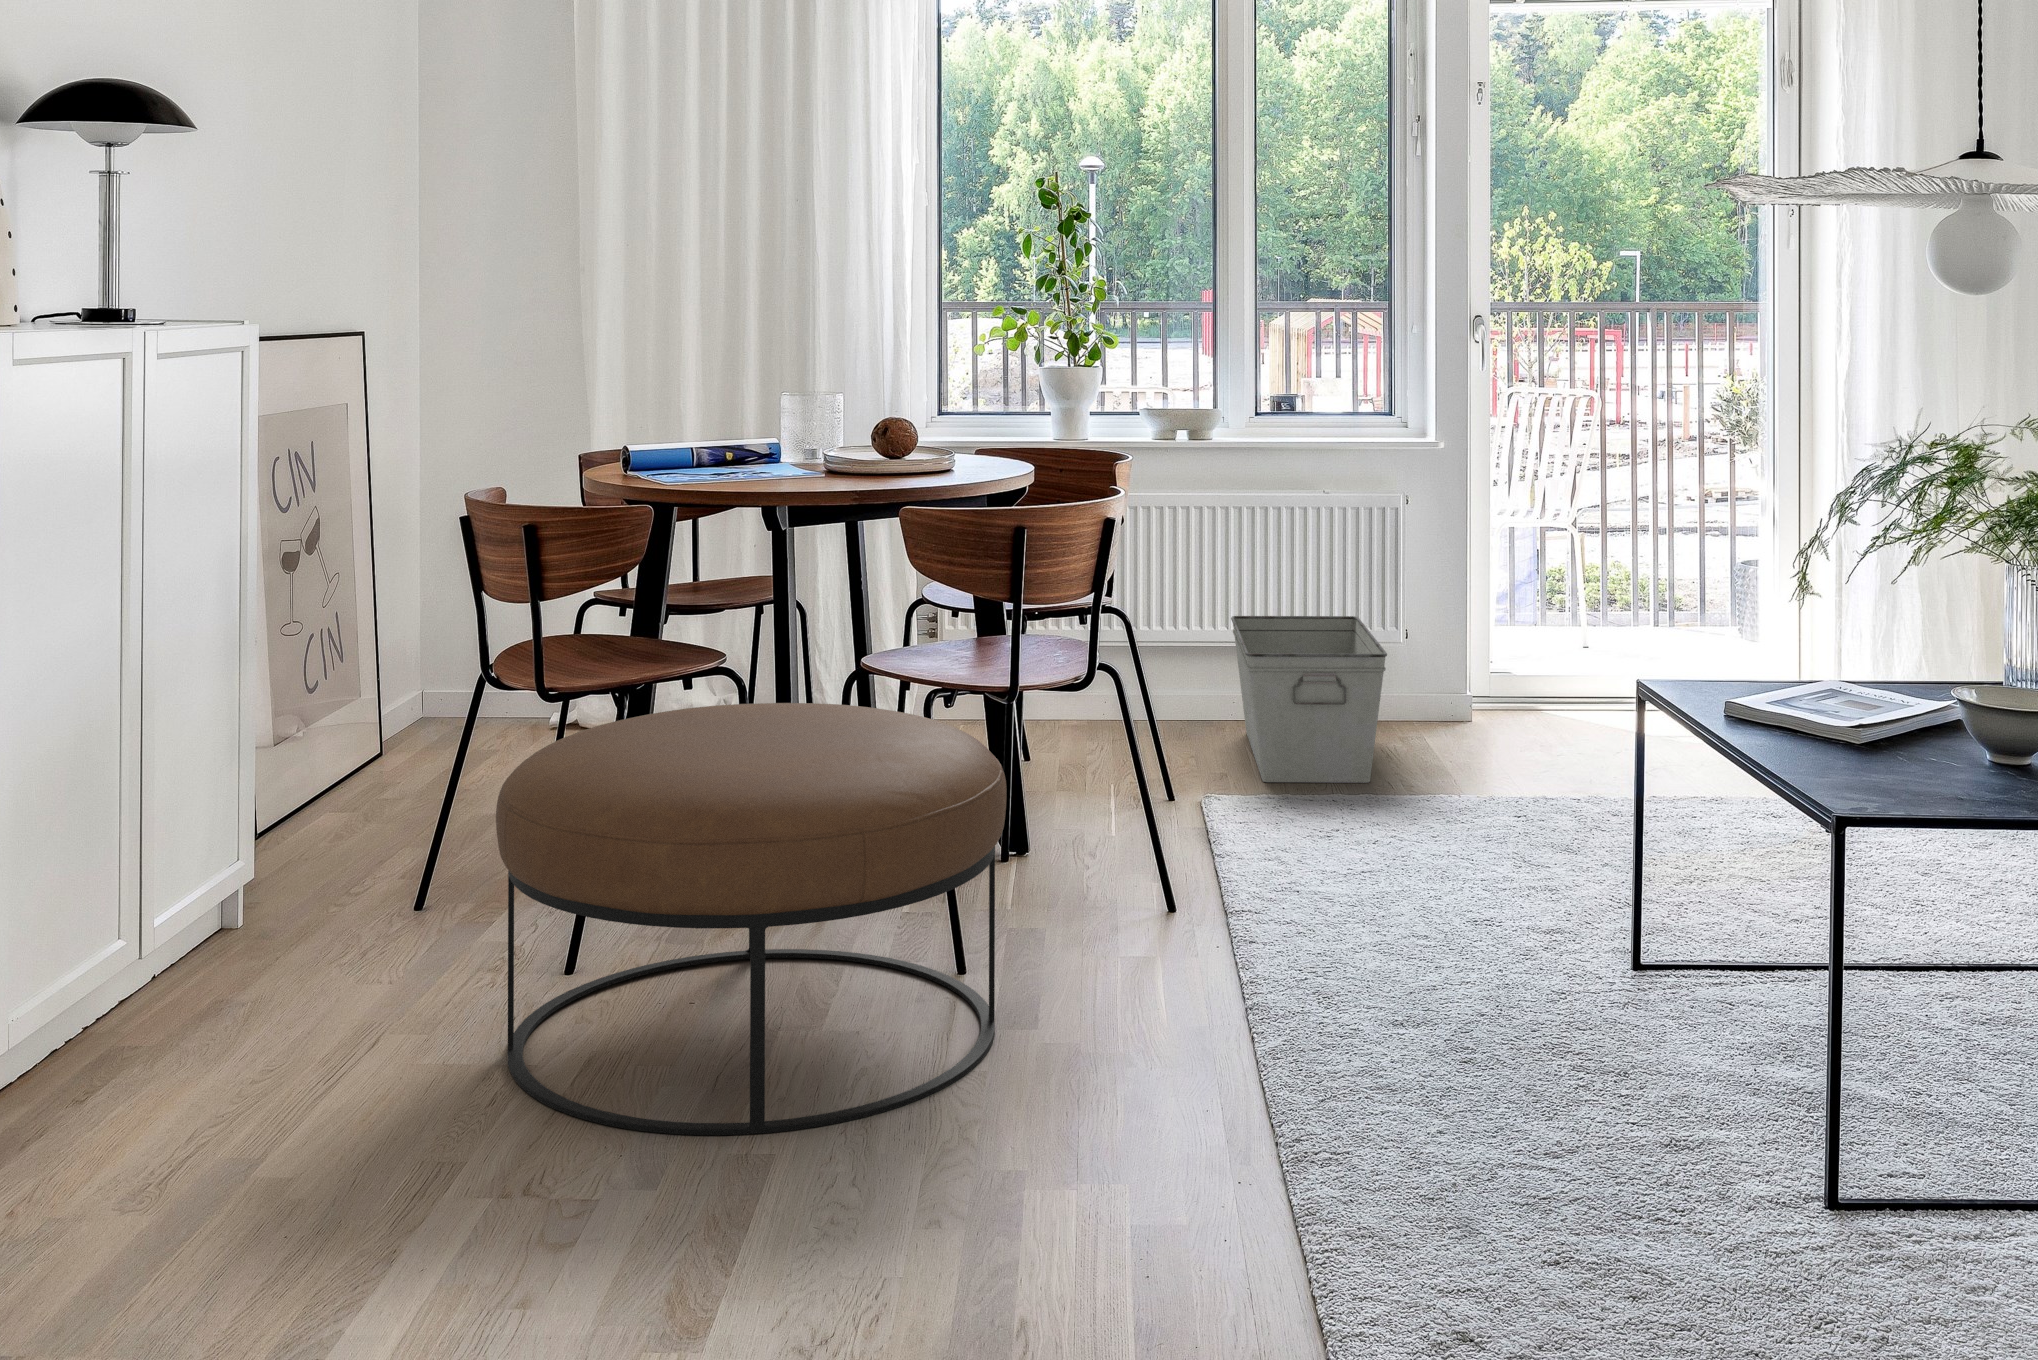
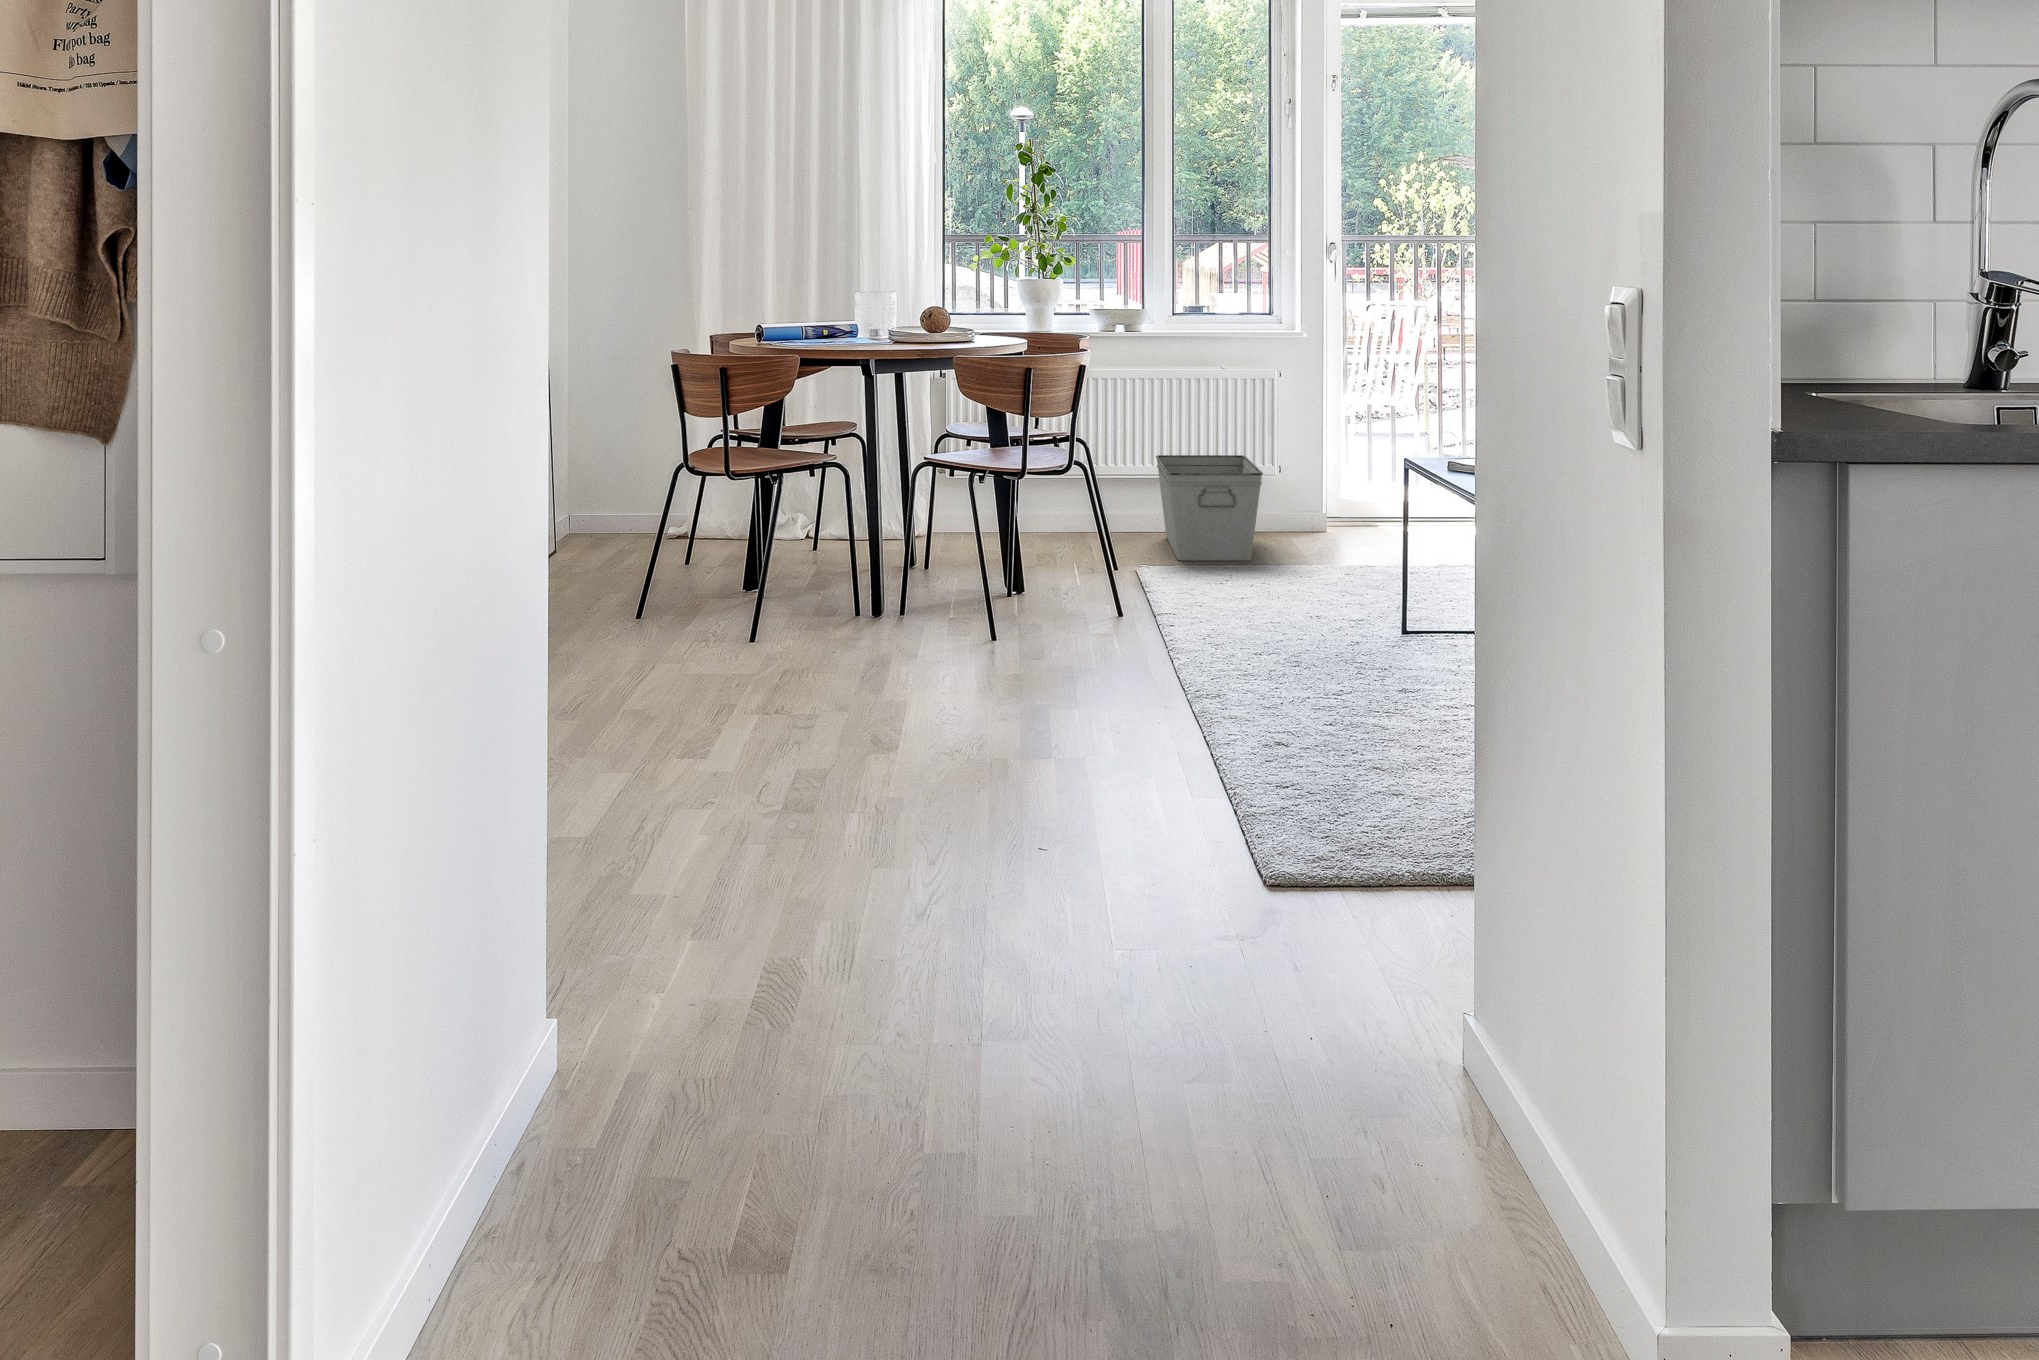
ottoman: present [496,703,1007,1135] -> none [729,477,1027,695]

